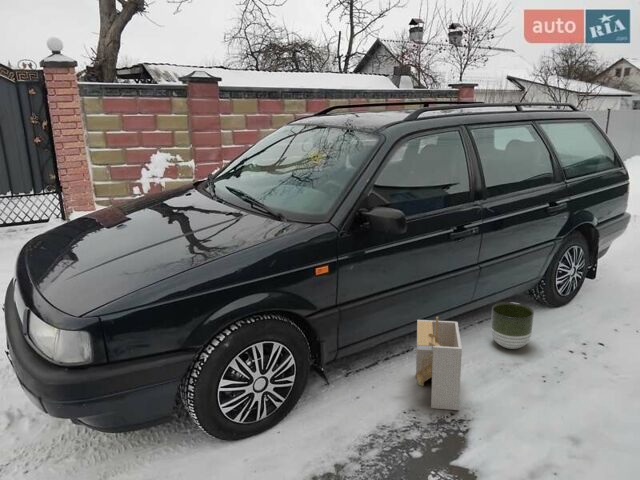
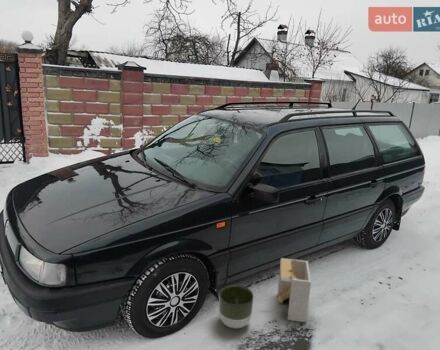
planter: present [491,302,534,349] -> present [219,285,253,329]

